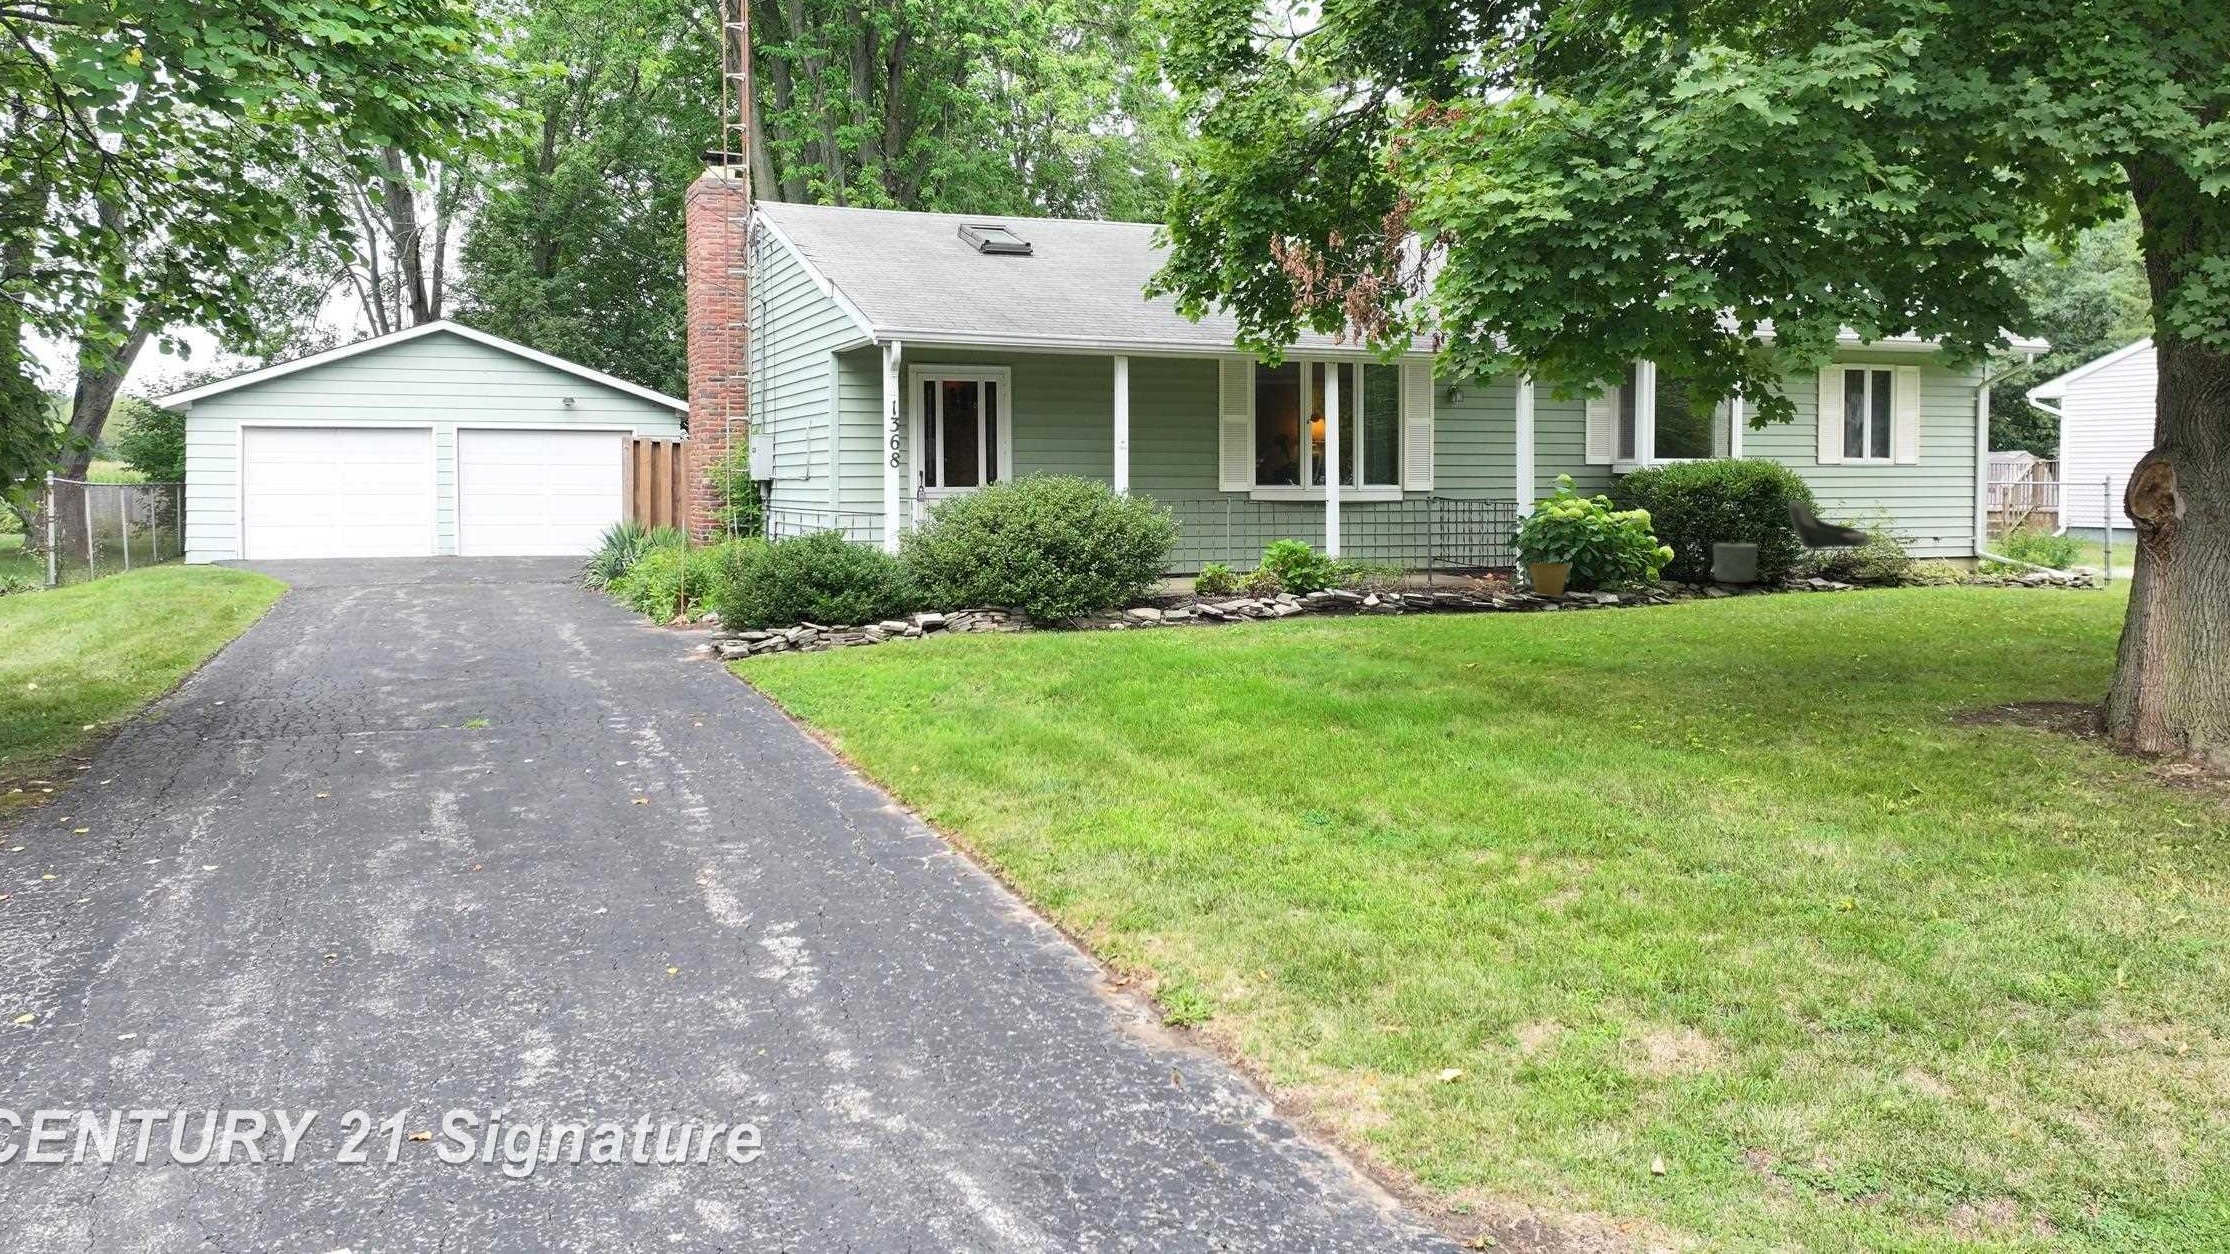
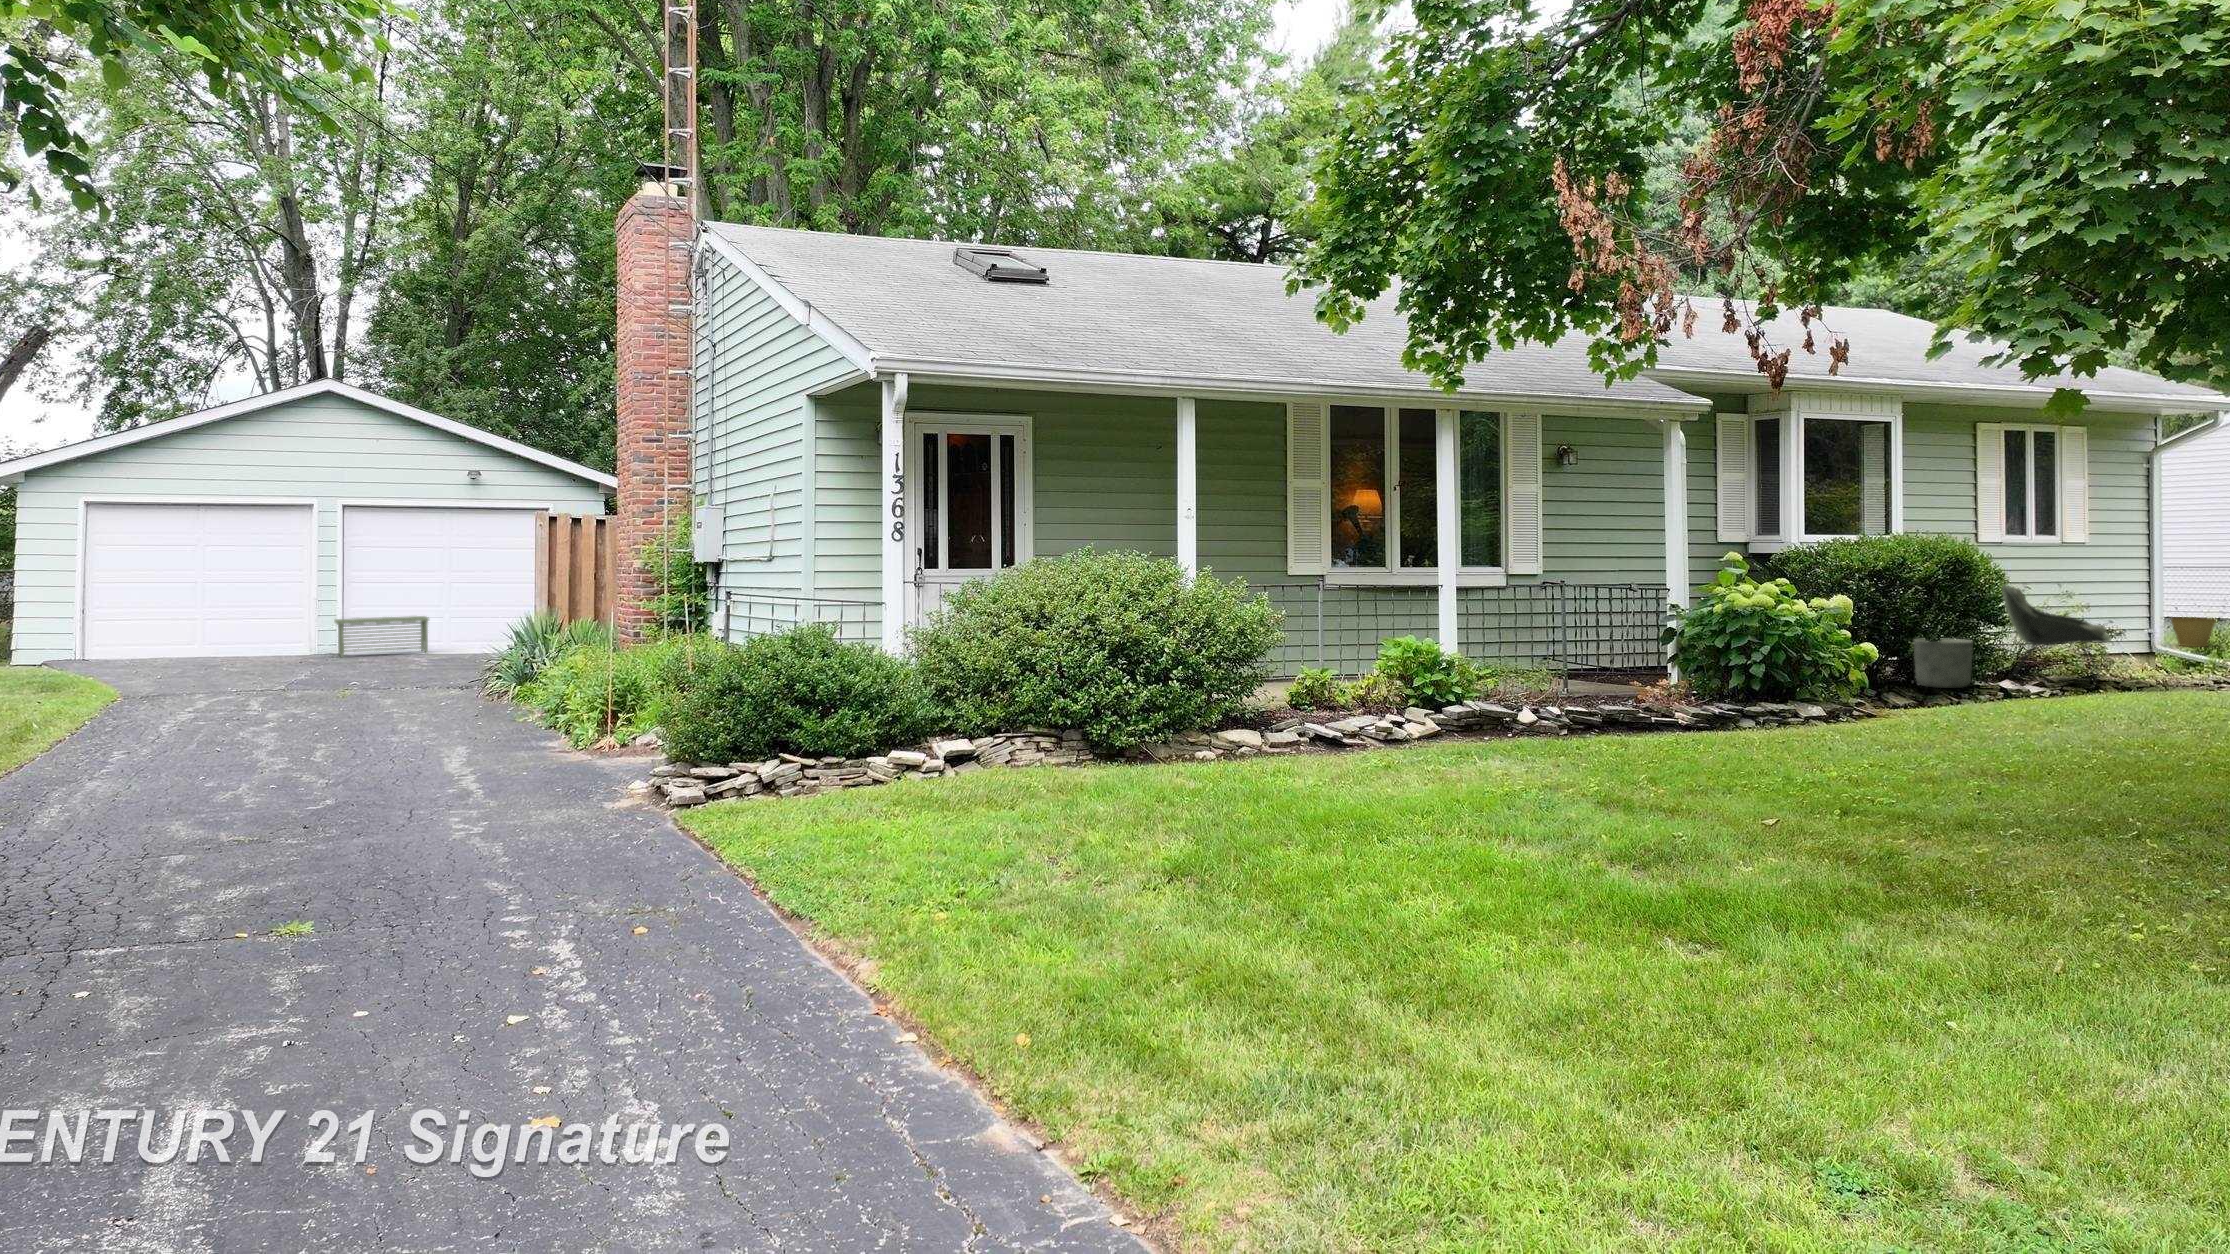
storage bench: none [455,520,533,555] -> present [334,616,429,657]
basket: present [1529,563,1570,596] -> present [2170,617,2216,647]

